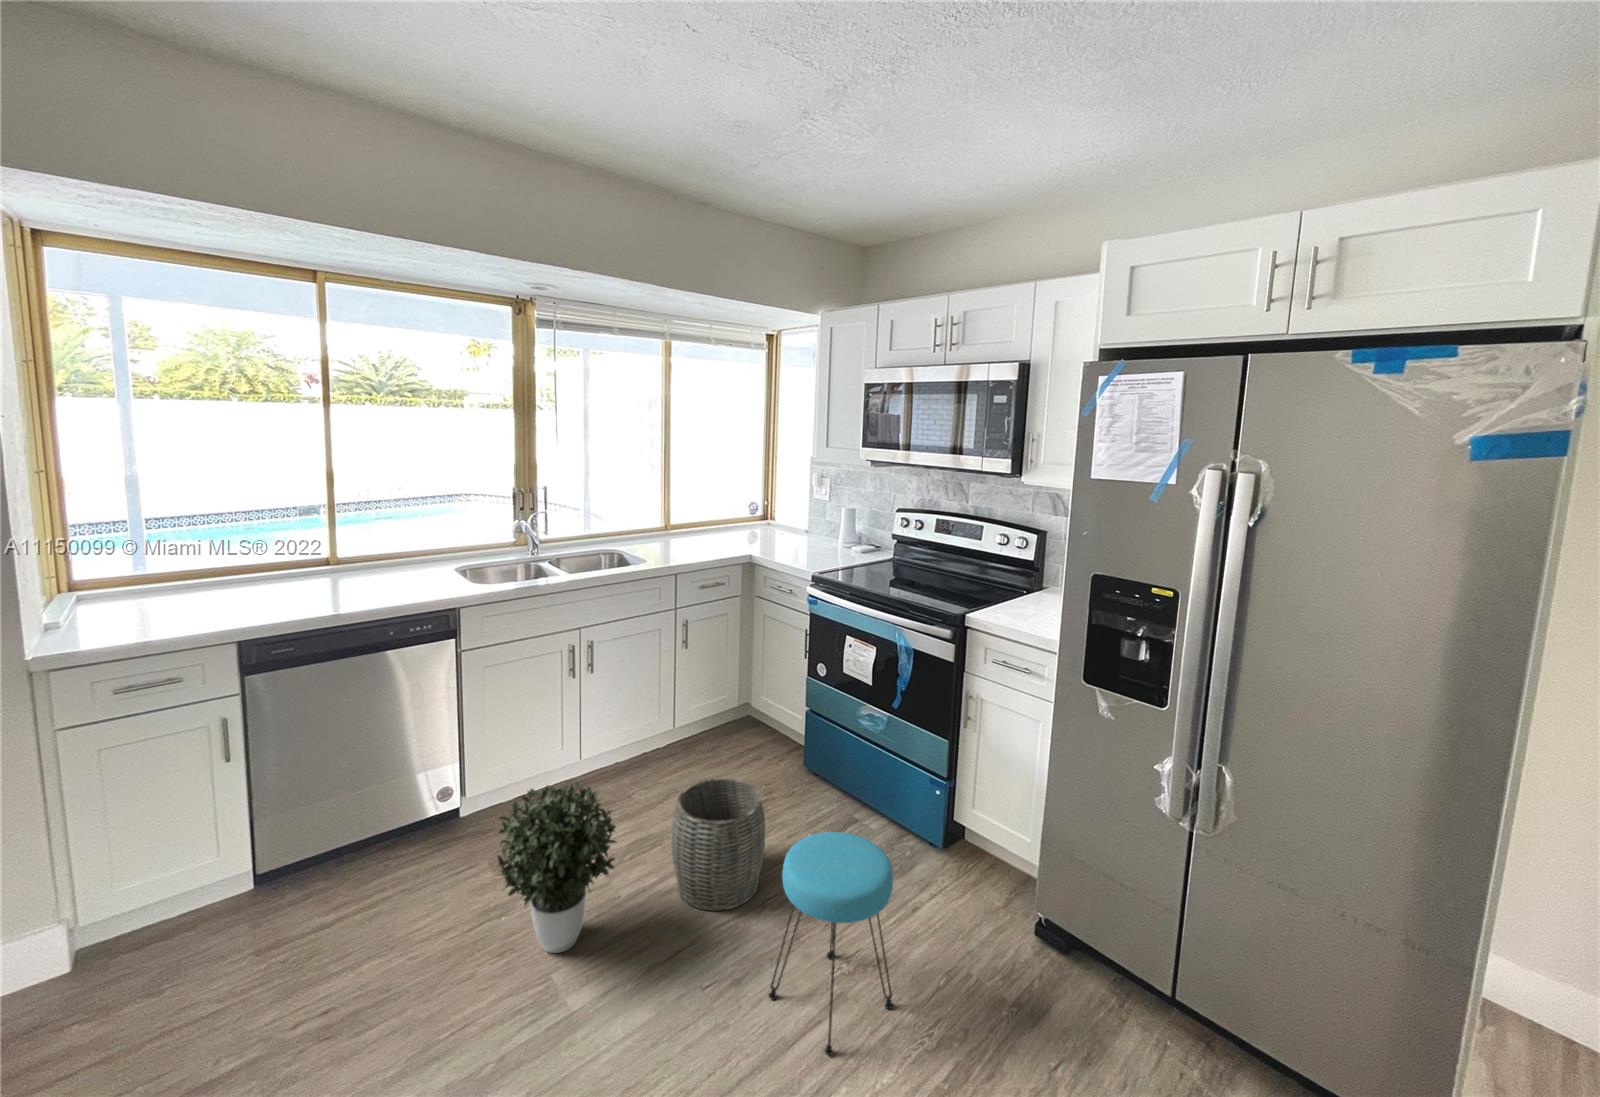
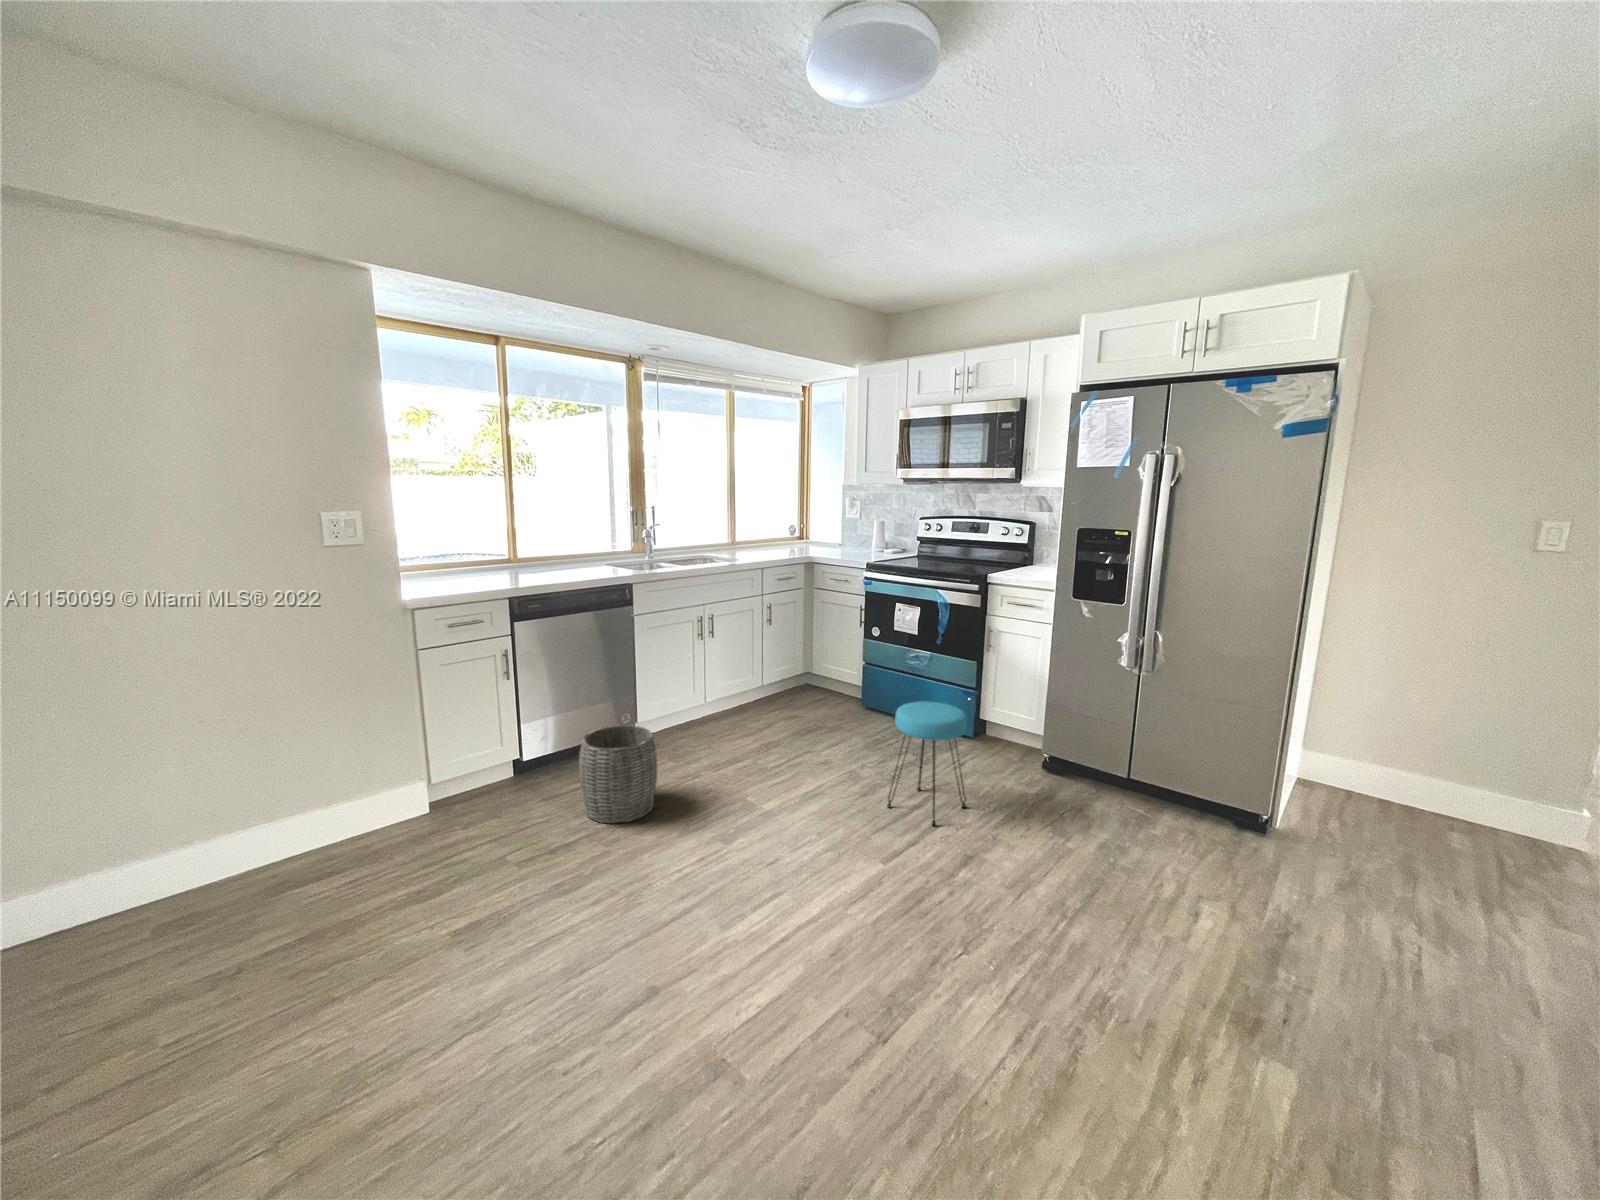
woven basket: present [672,778,765,911] -> present [579,725,657,823]
potted plant: present [498,782,617,953] -> none [697,683,777,795]

